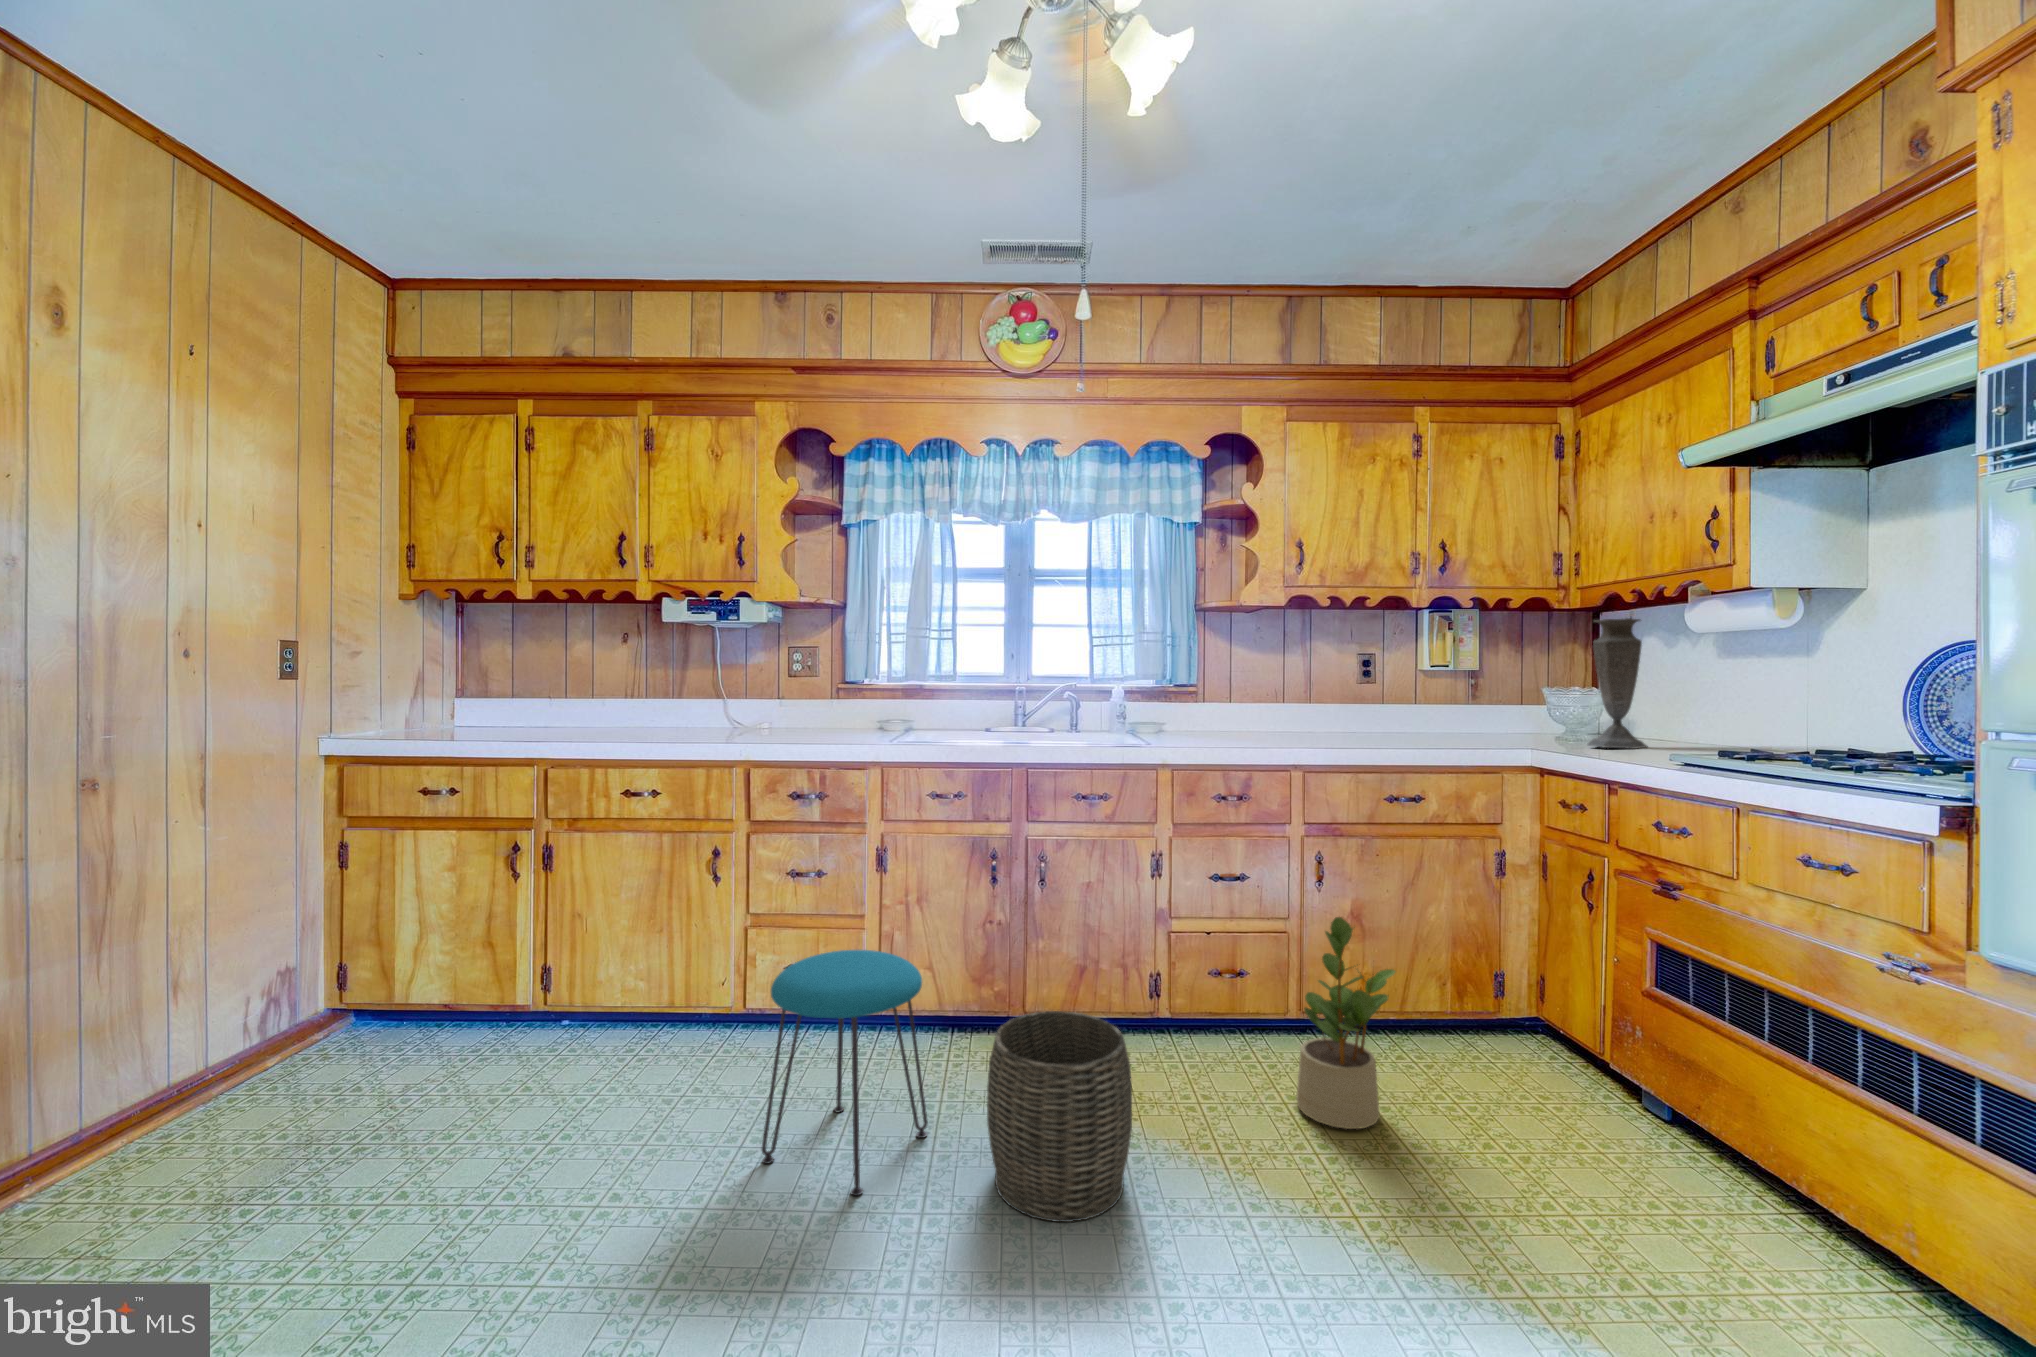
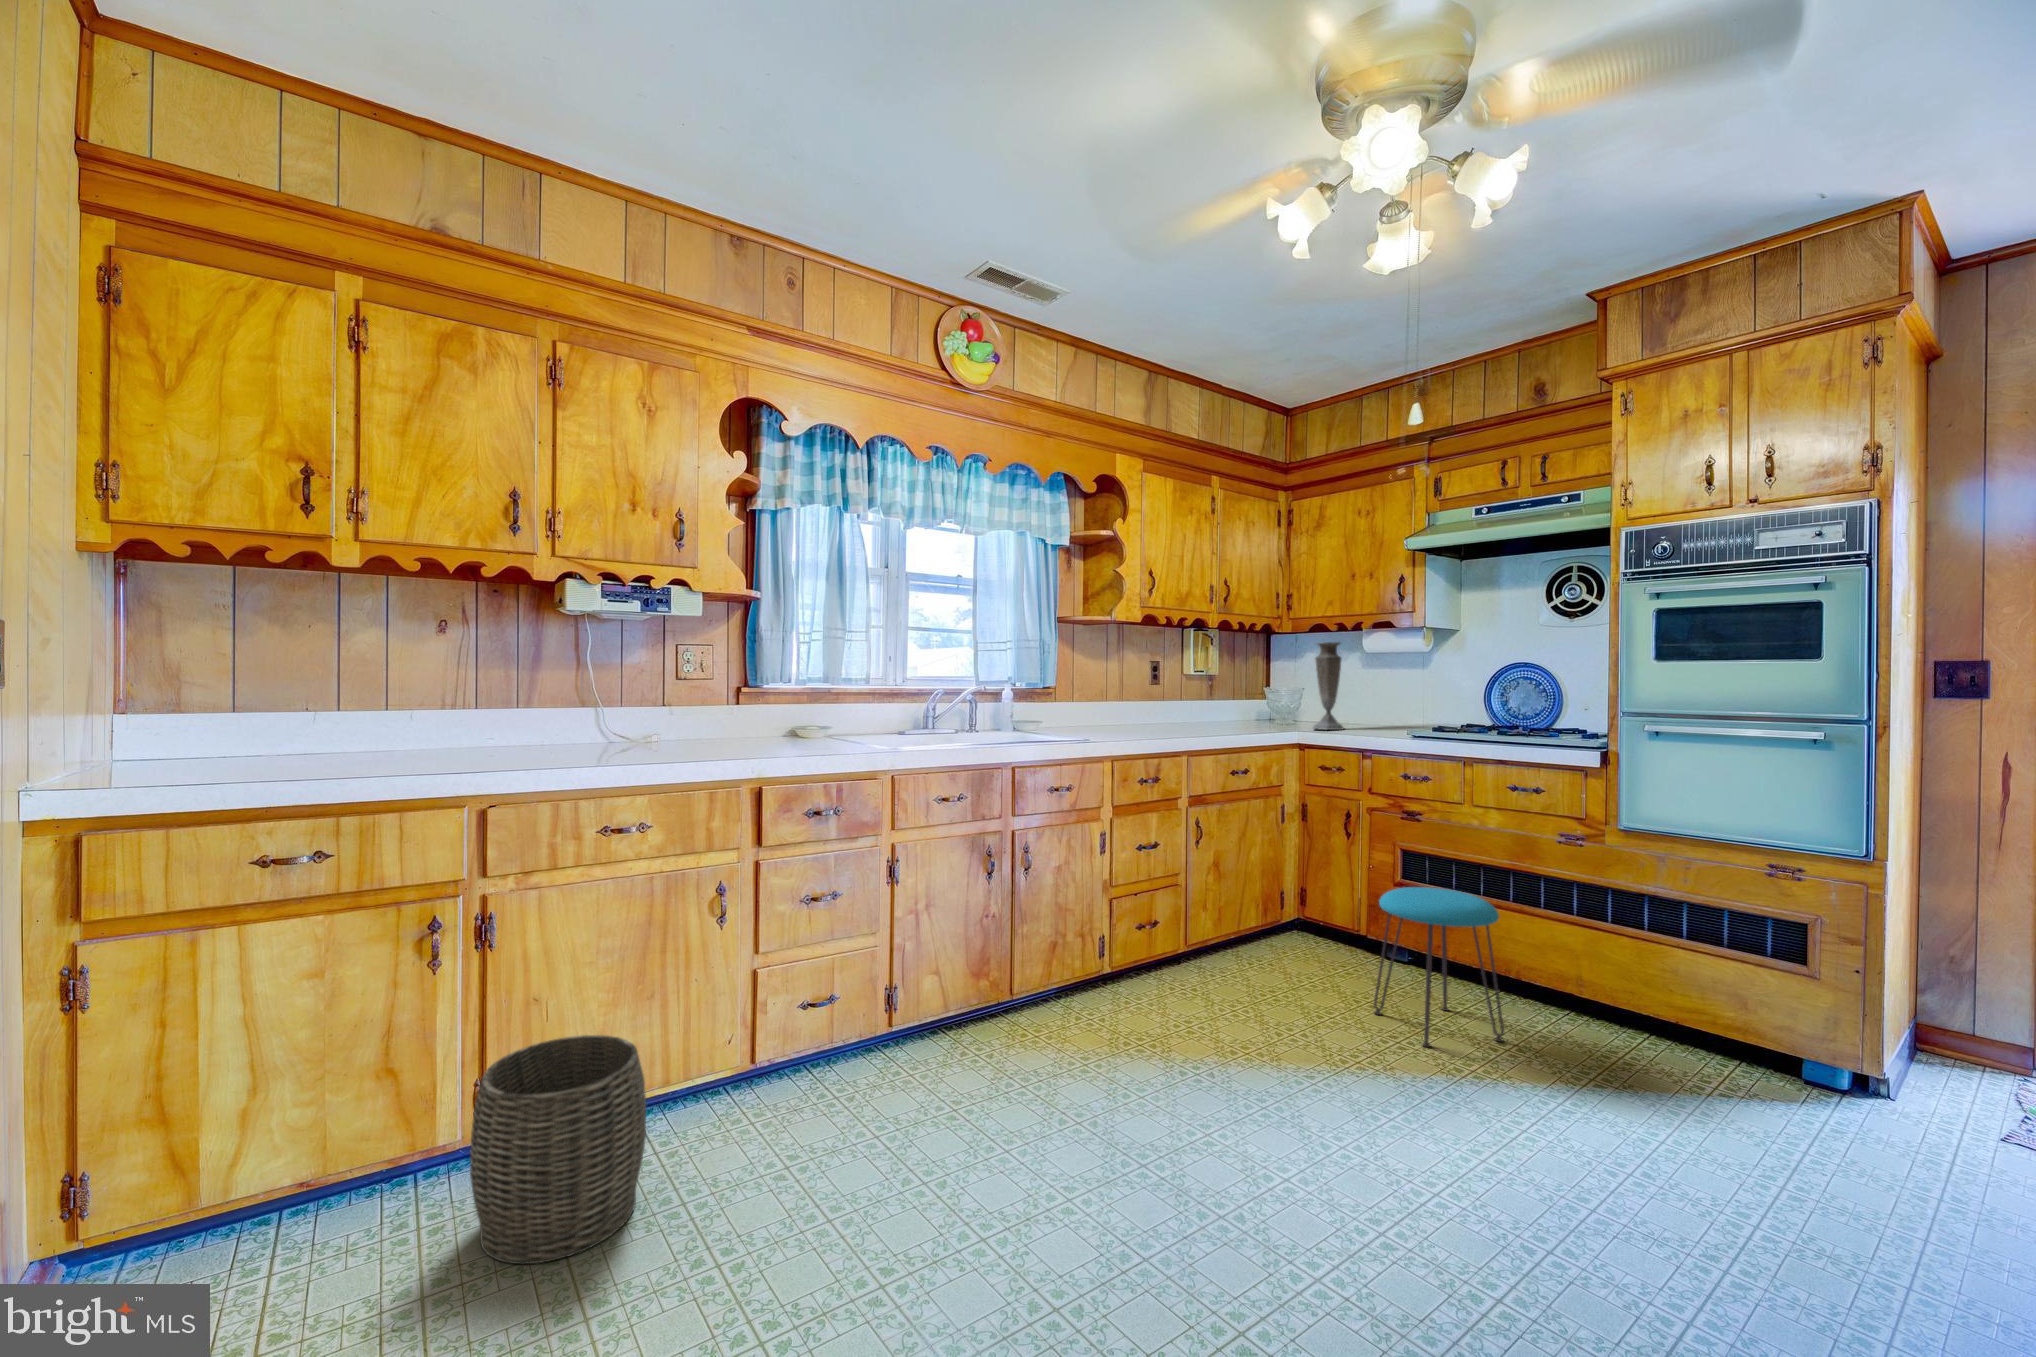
potted plant: present [1296,917,1395,1129] -> none [1242,862,1317,1016]
stool: present [761,950,928,1196] -> present [1374,887,1504,1047]
woven basket: present [987,1011,1132,1222] -> present [470,1035,646,1264]

